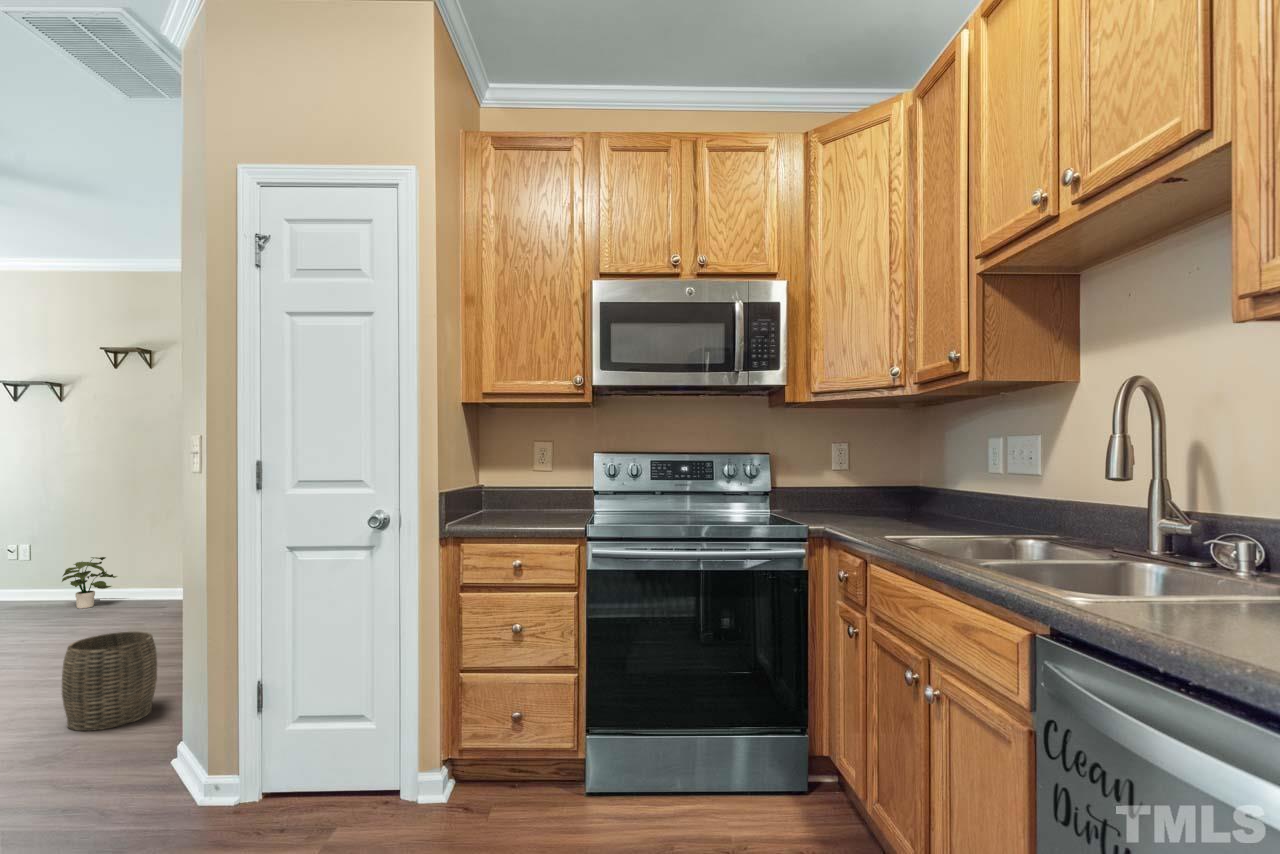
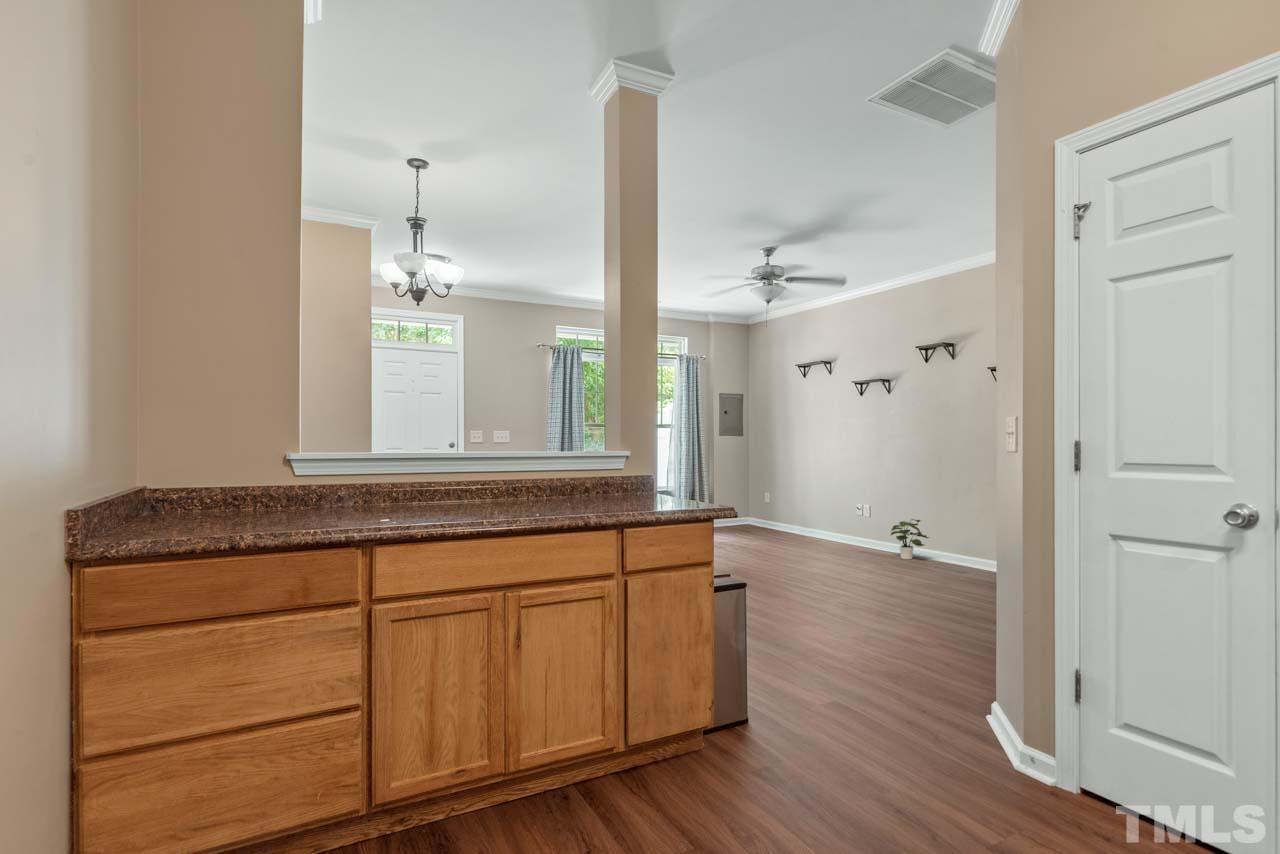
woven basket: present [62,632,157,731] -> none [898,585,969,667]

